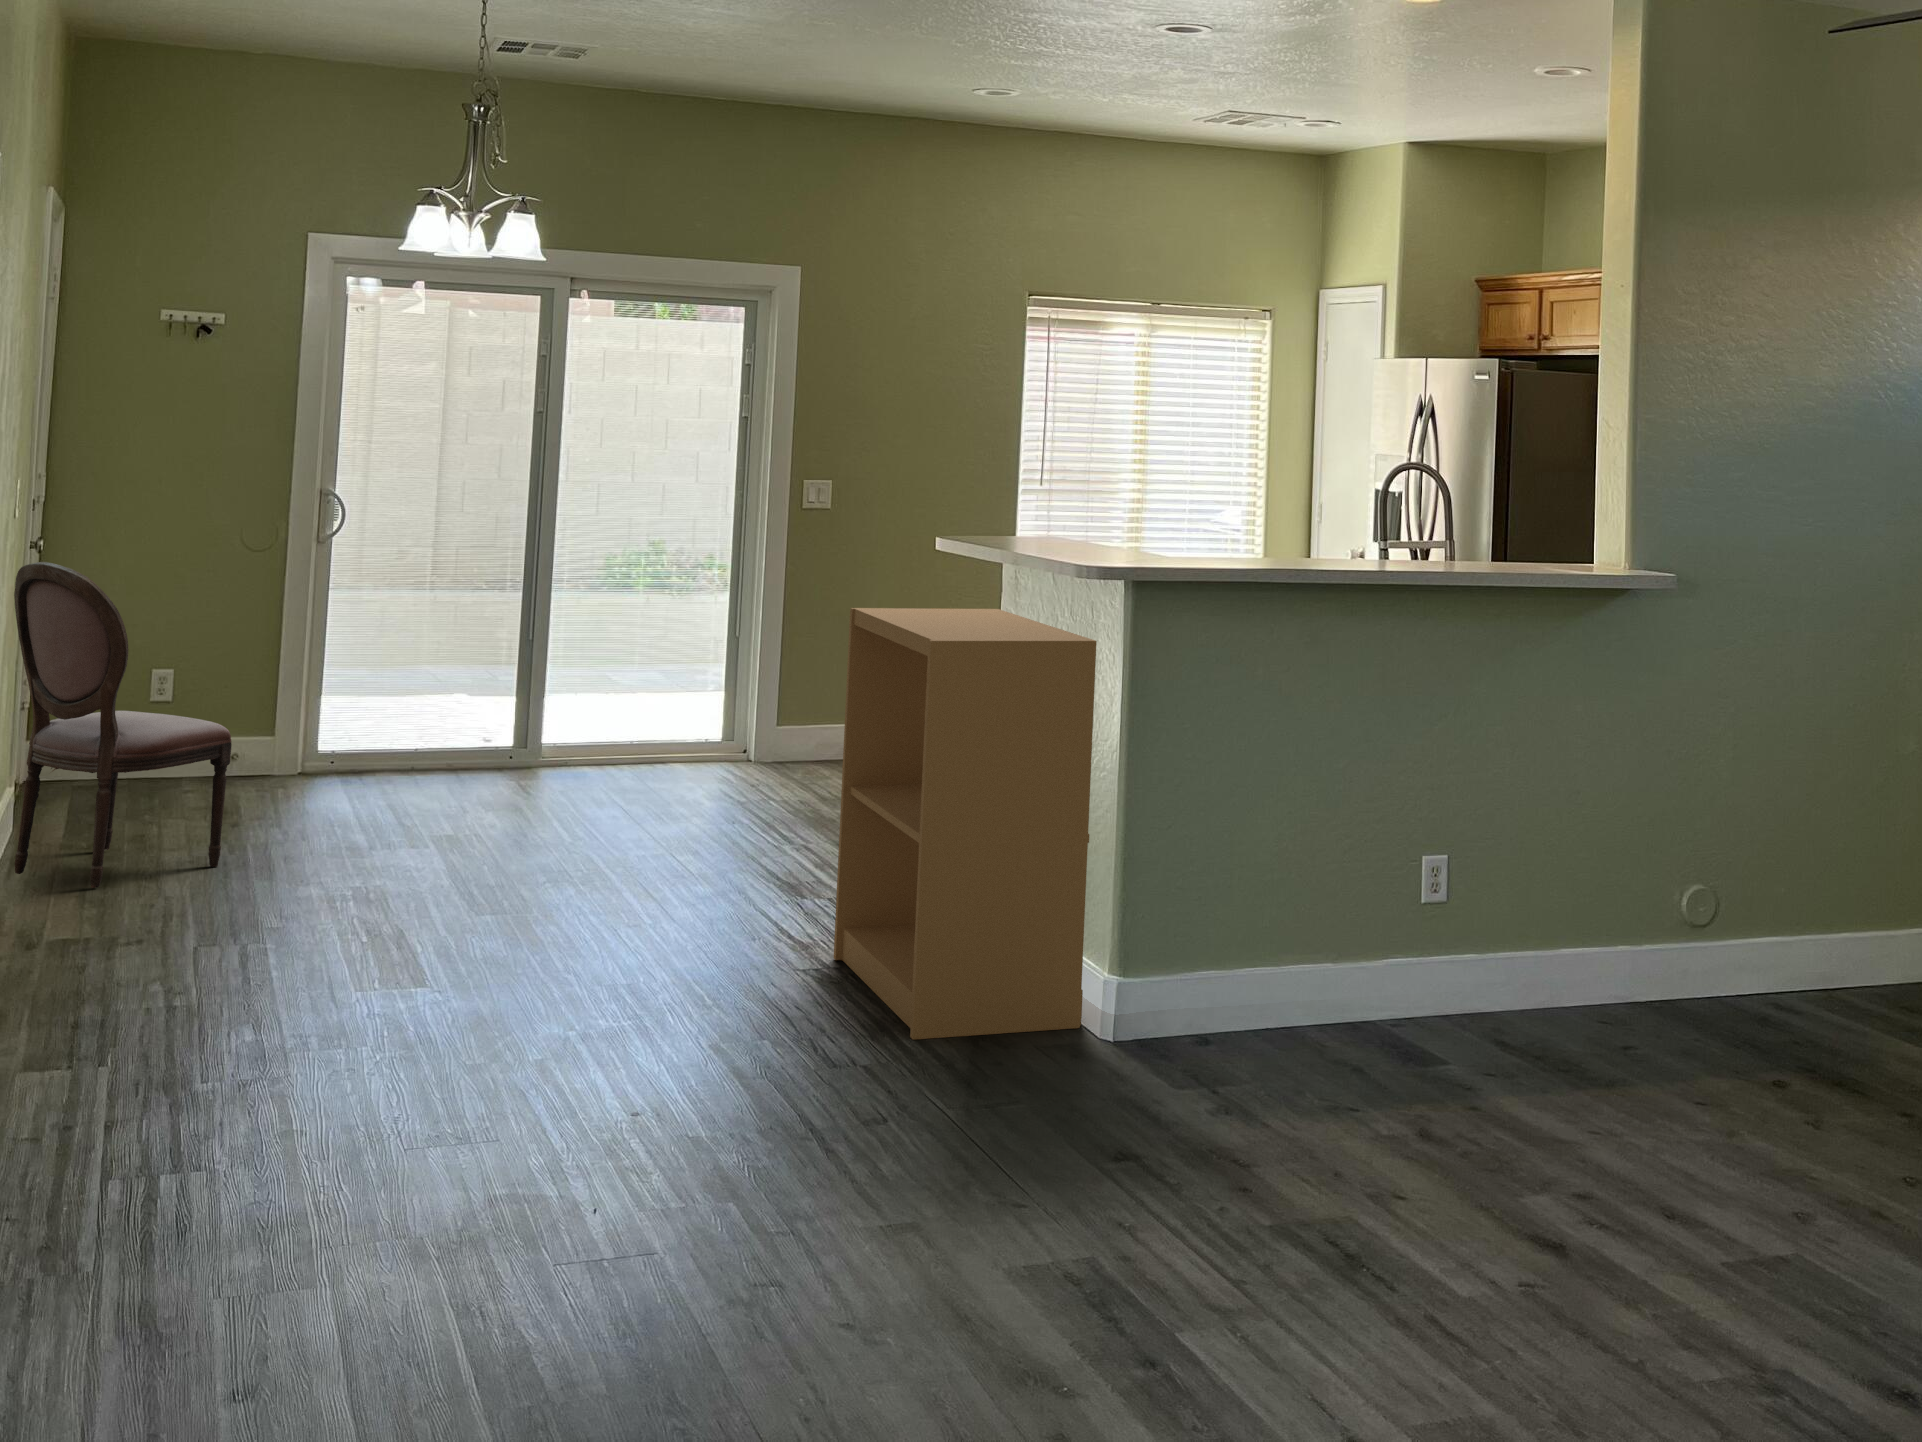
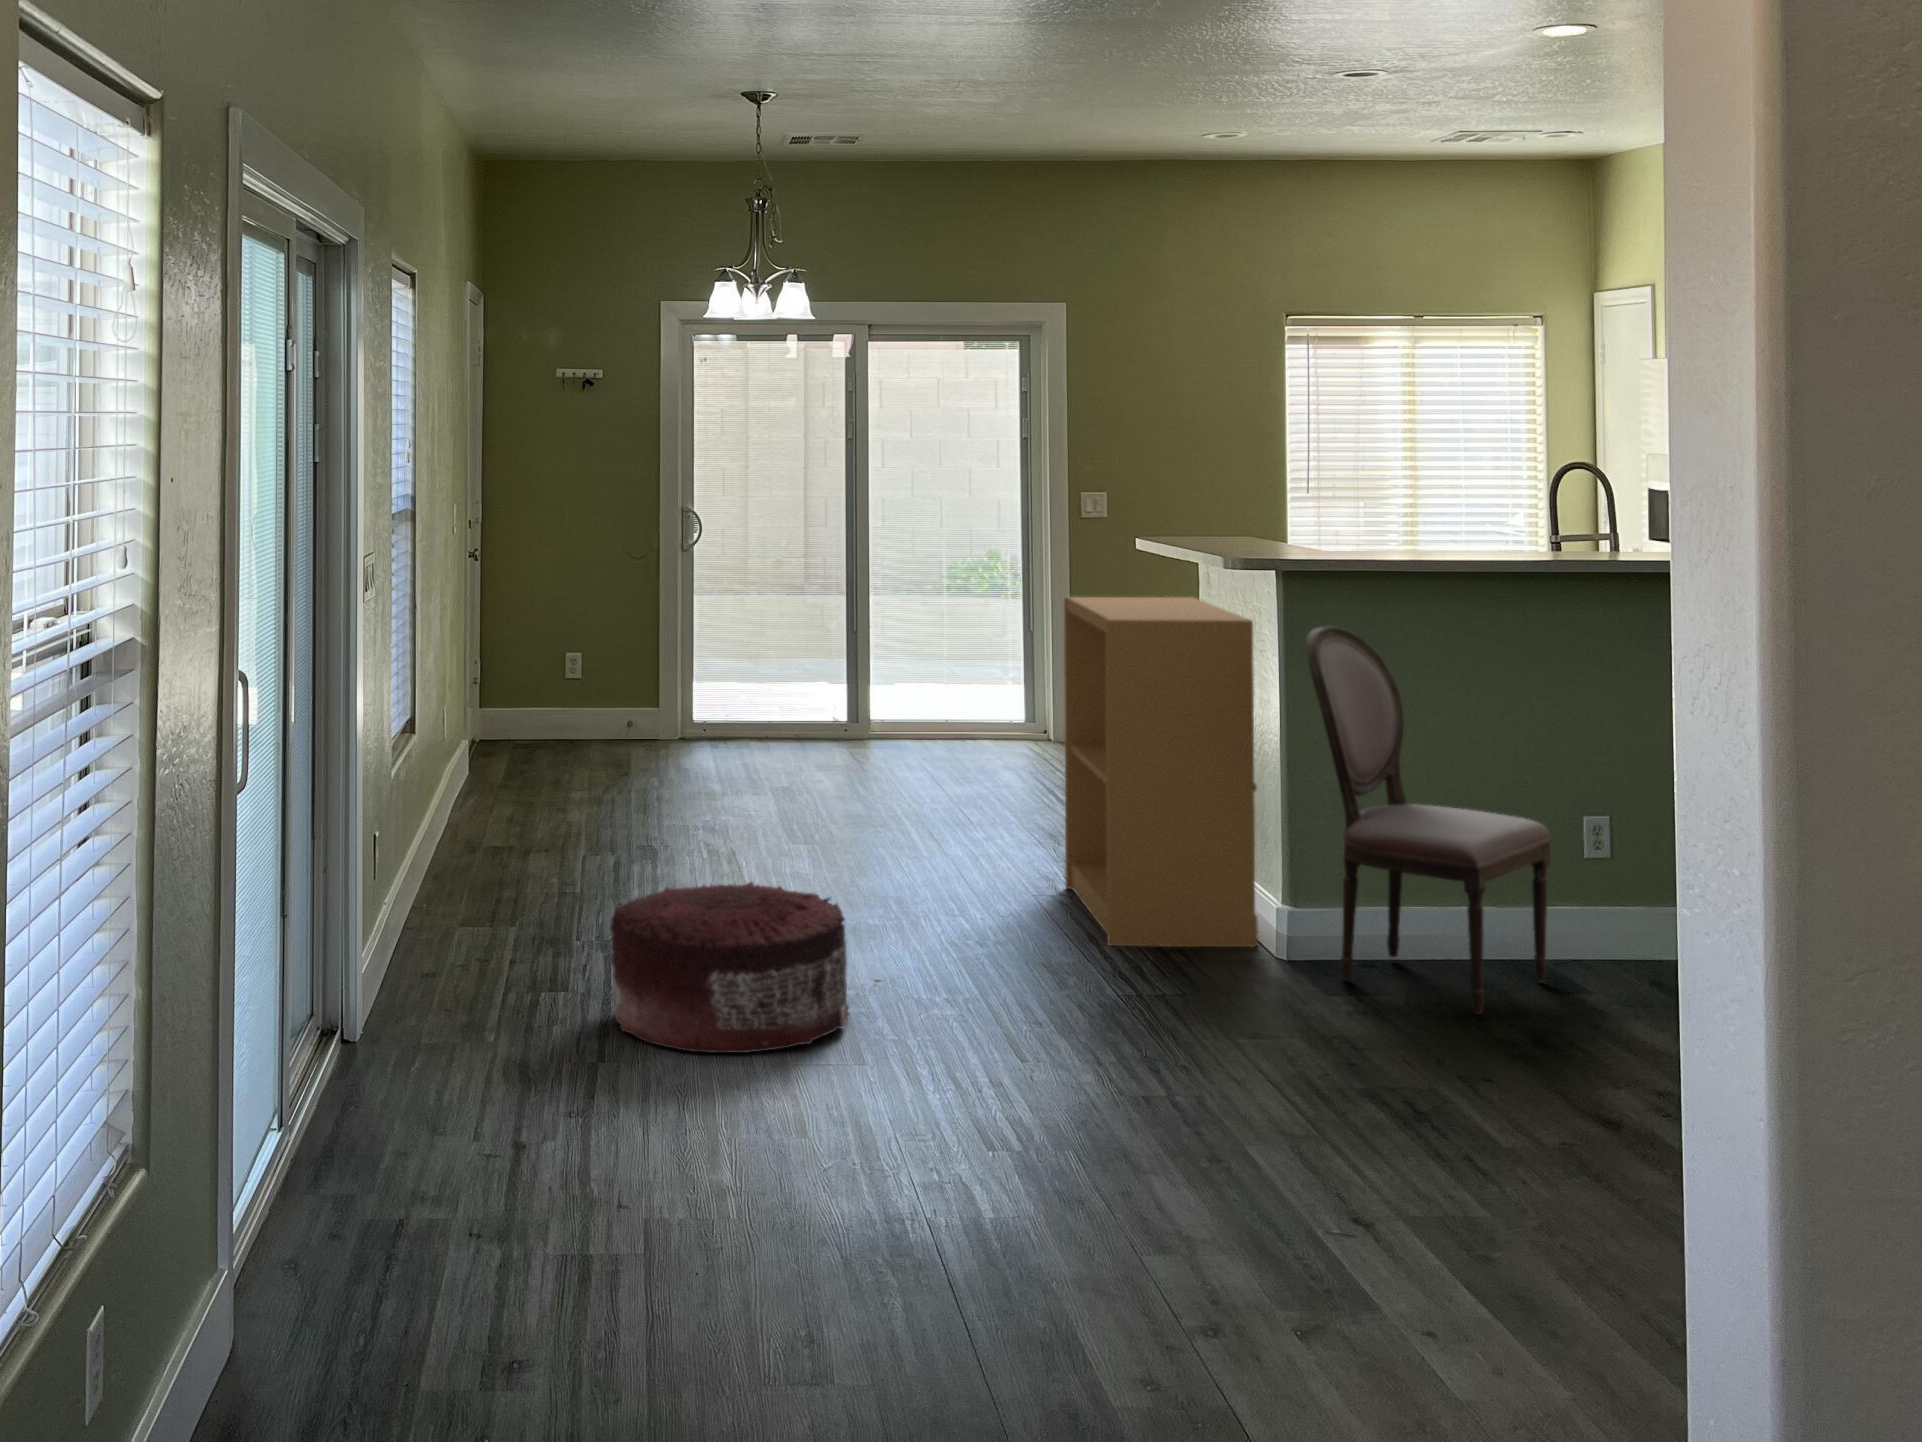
dining chair: present [14,562,232,888] -> present [1306,627,1550,1015]
pouf: none [284,1002,629,1268] -> present [611,882,849,1053]

